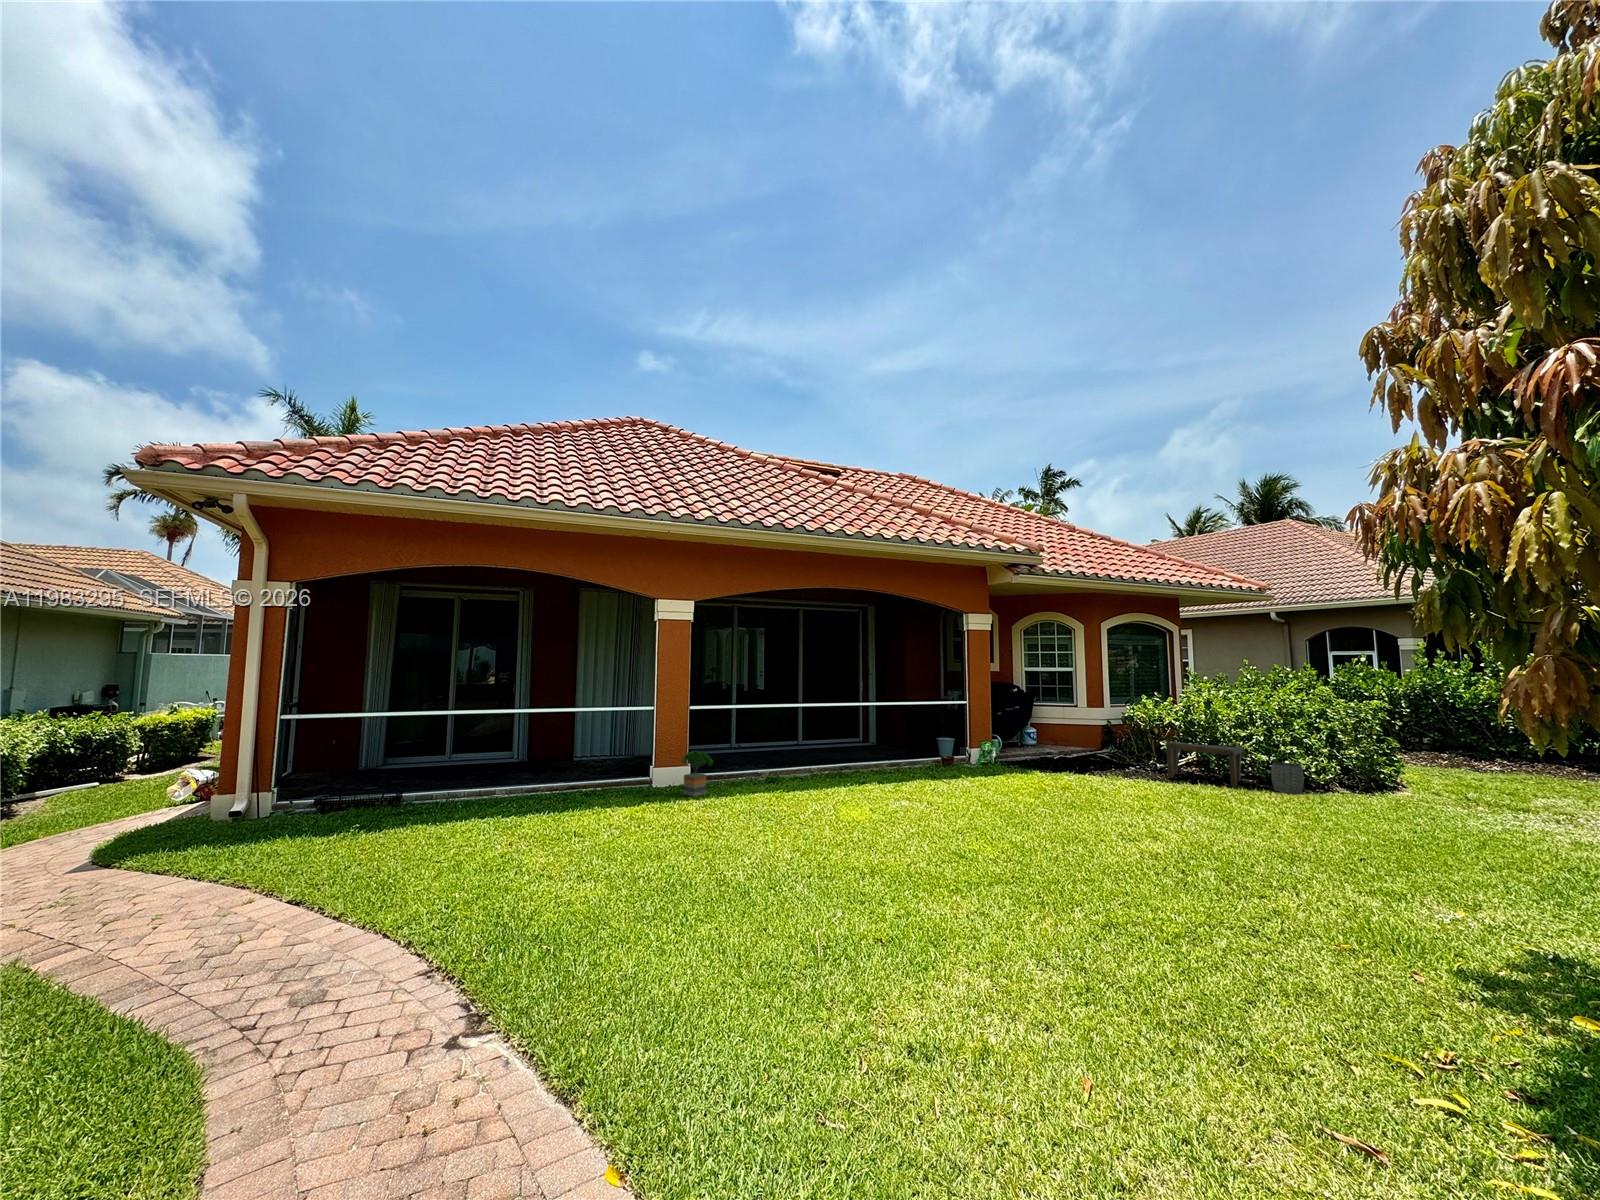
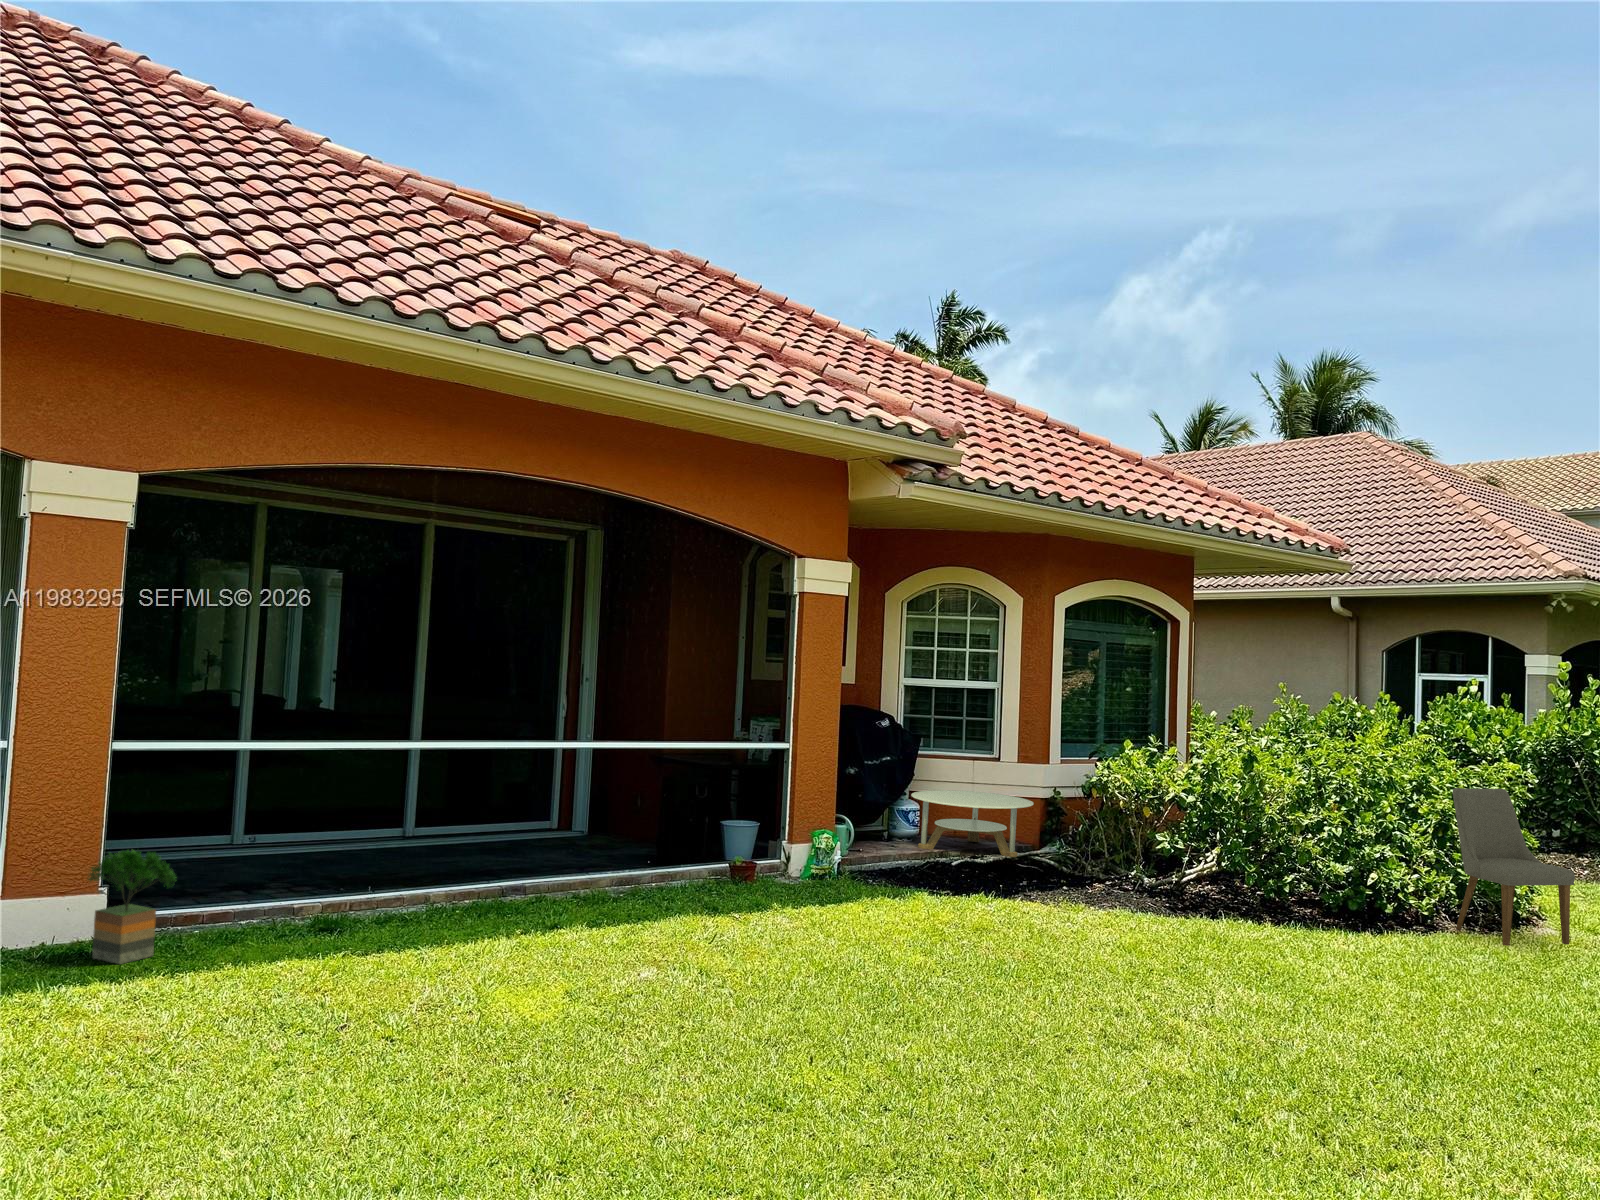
chair: none [1330,714,1410,799] -> present [1453,788,1575,946]
round table: none [1033,722,1097,754] -> present [911,790,1034,857]
bench: present [1165,741,1243,787] -> none [1167,835,1303,925]
woven basket: present [1271,763,1304,794] -> none [1350,878,1405,938]

